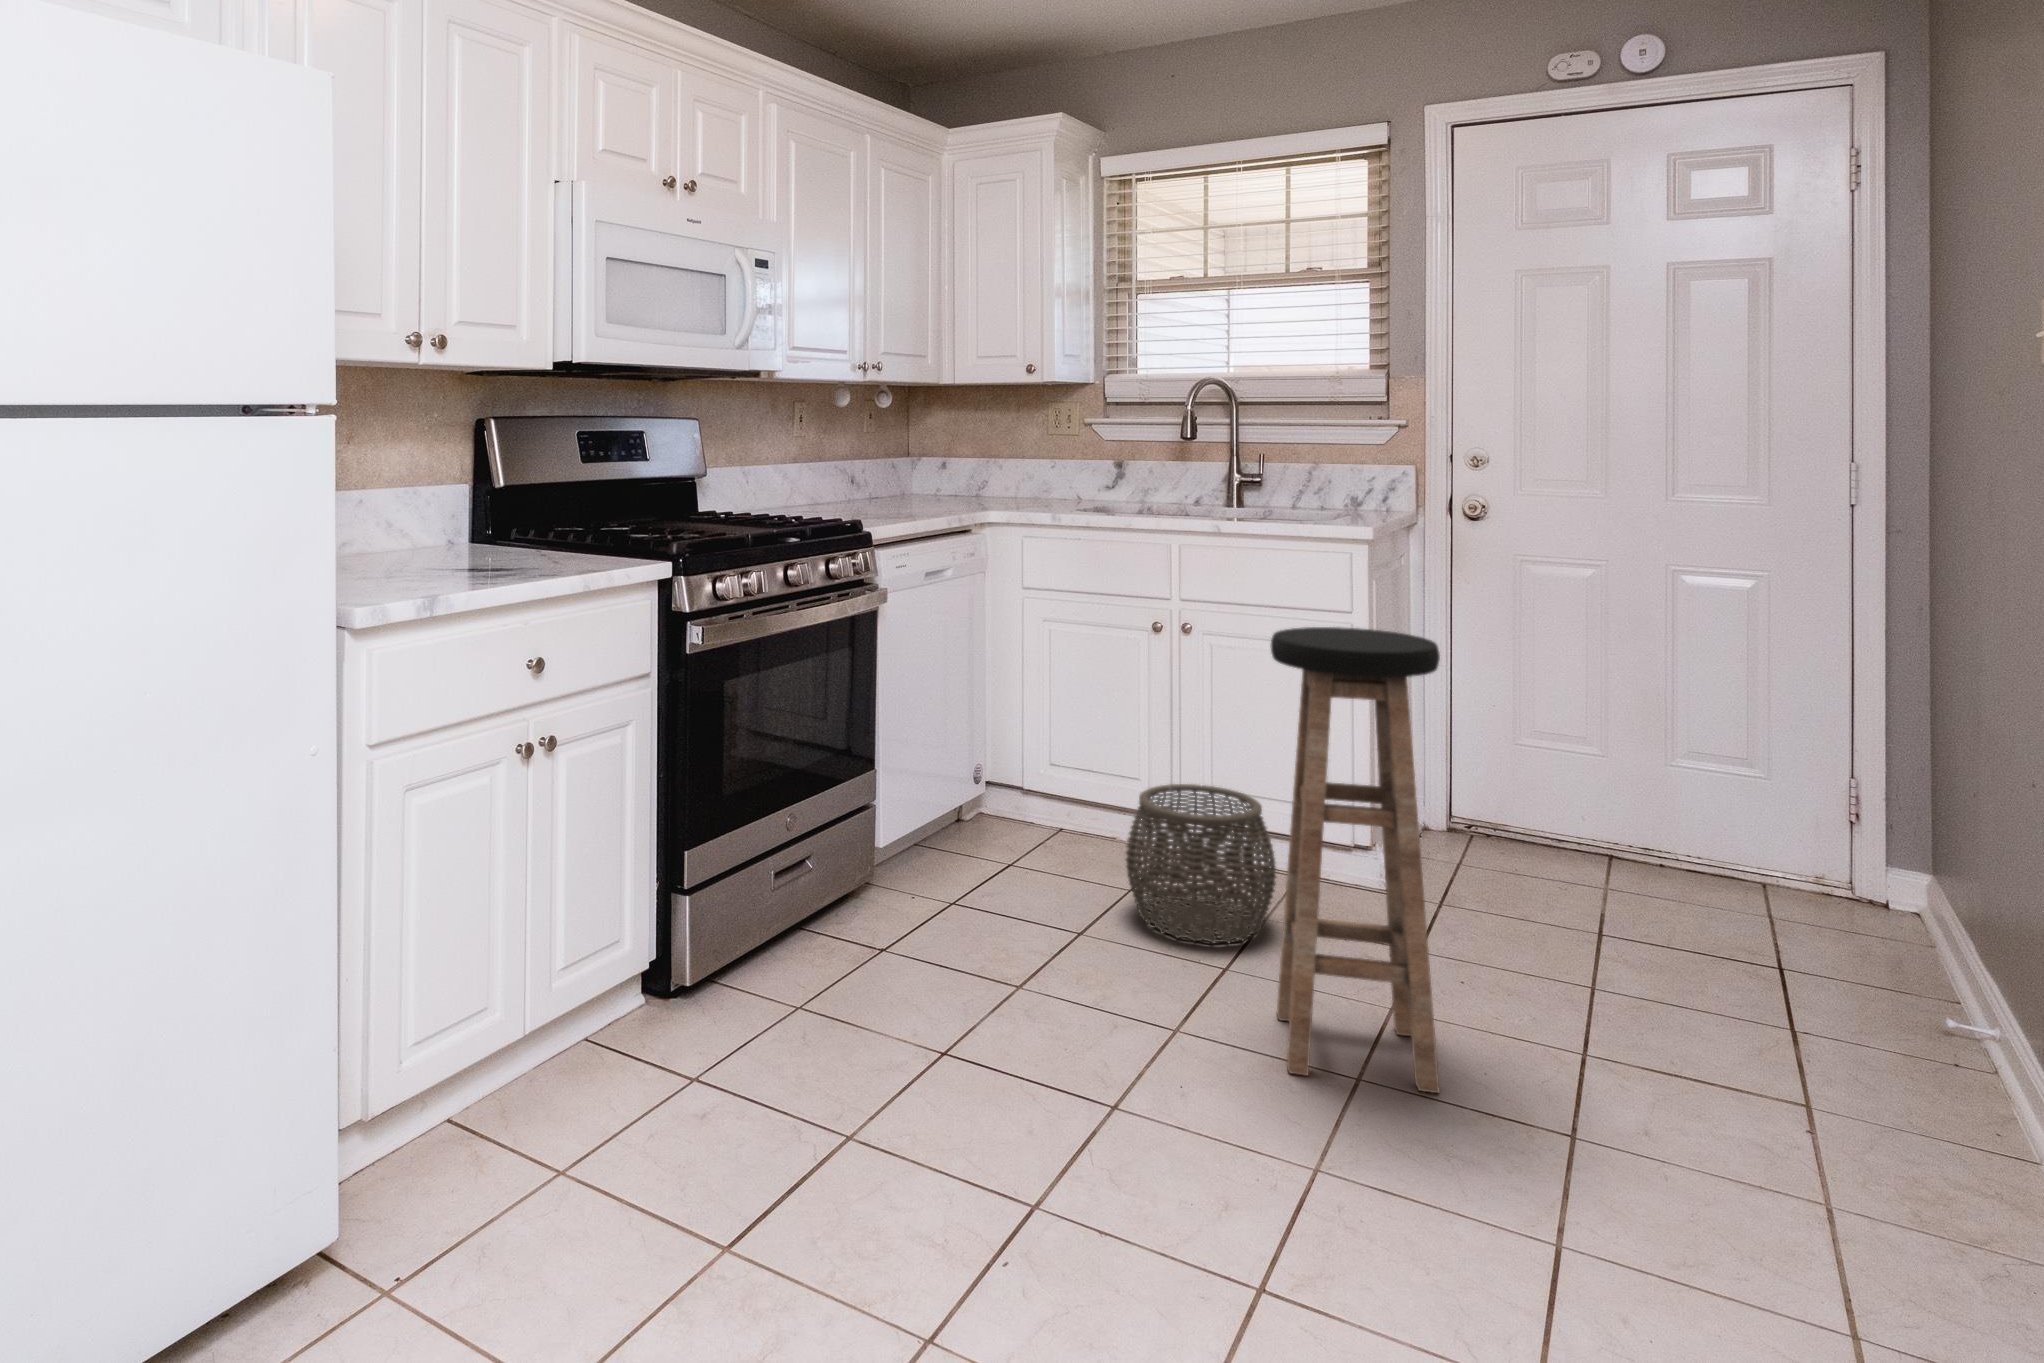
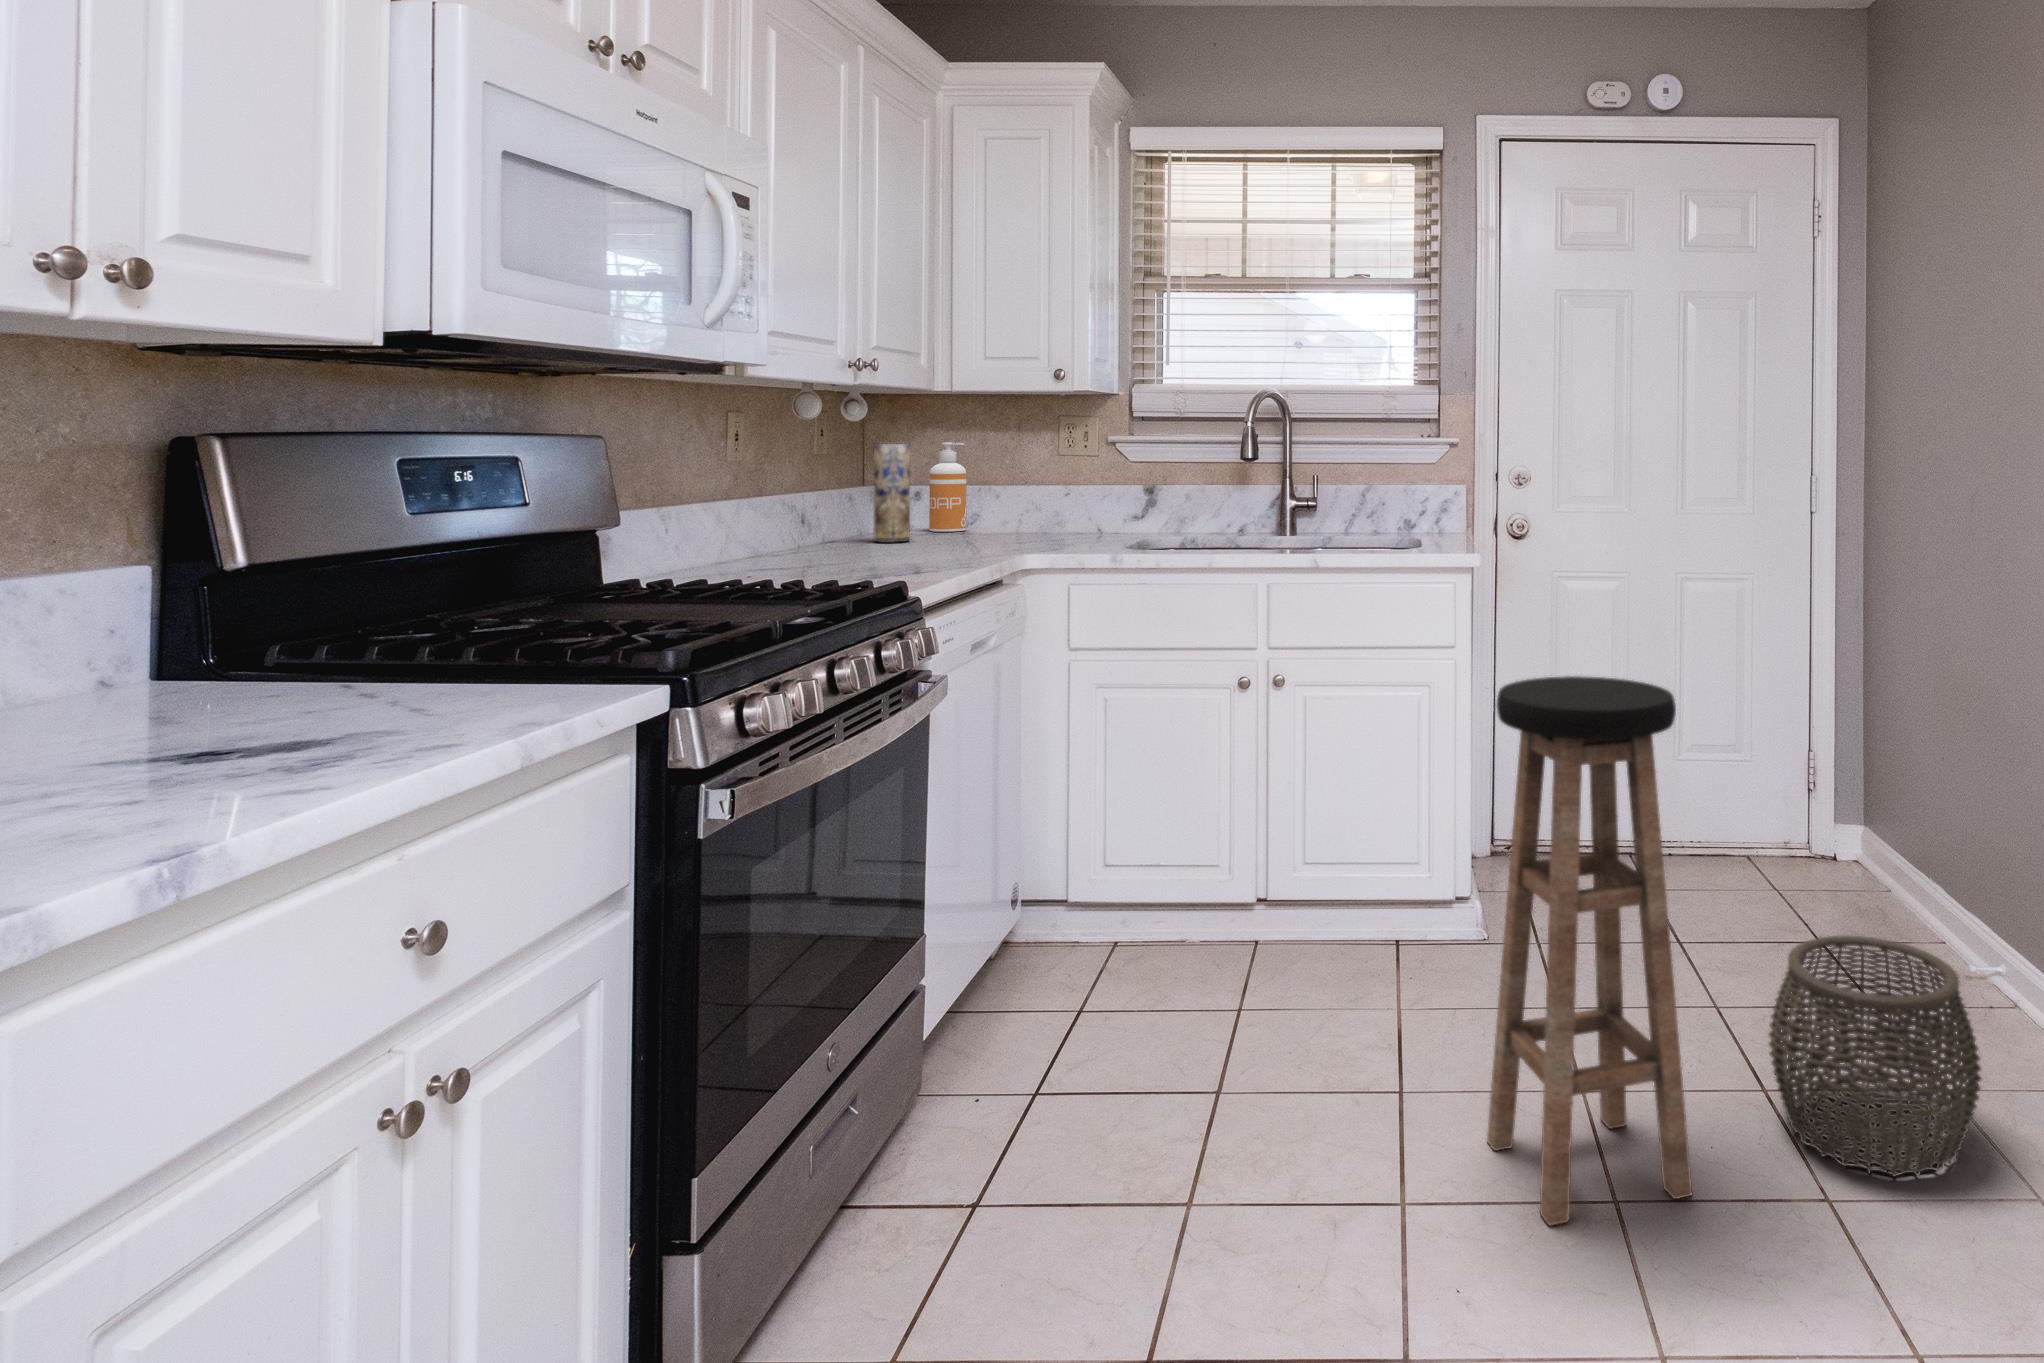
soap dispenser: none [948,425,976,495] -> present [929,442,966,532]
vase: none [897,426,923,500] -> present [873,444,910,543]
woven basket: present [1126,784,1276,943] -> present [1769,936,1981,1176]

